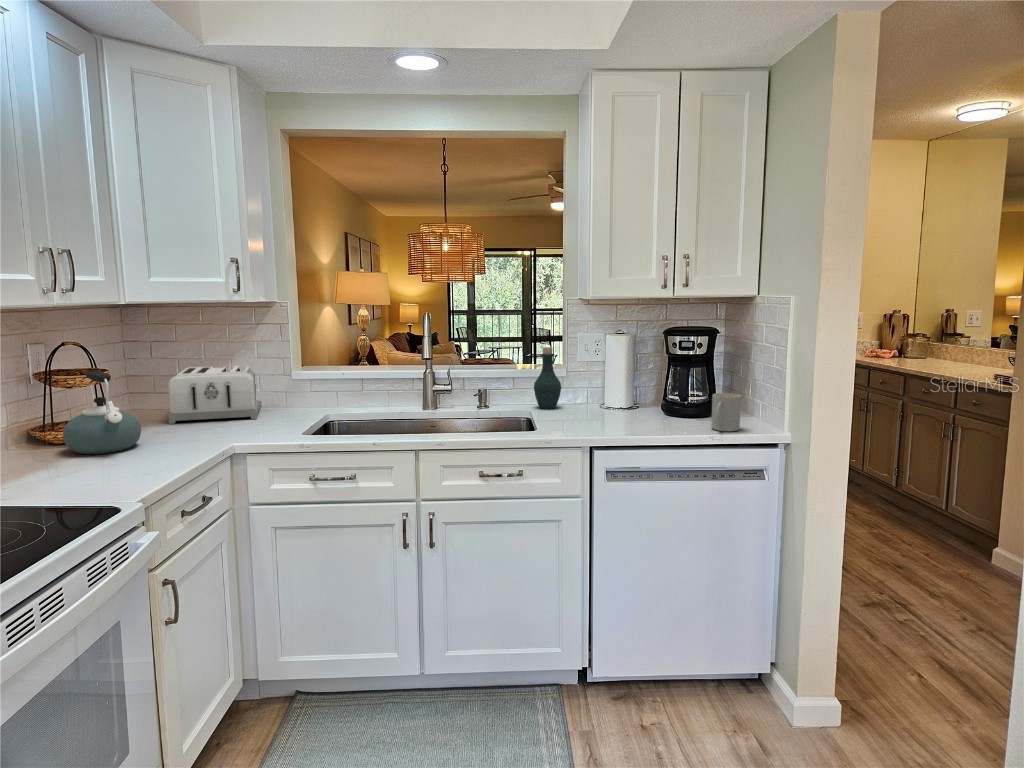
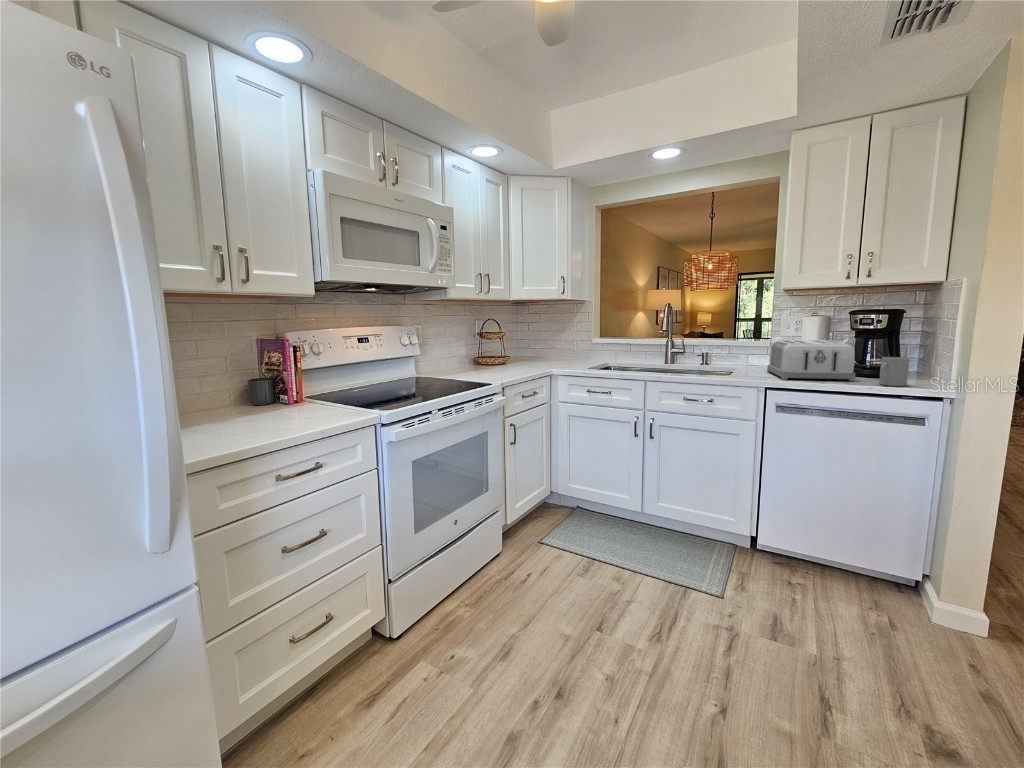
bottle: present [534,347,561,409] -> none [745,326,766,368]
toaster: present [168,365,261,424] -> present [767,340,855,381]
kettle: present [63,371,141,454] -> none [481,331,513,369]

